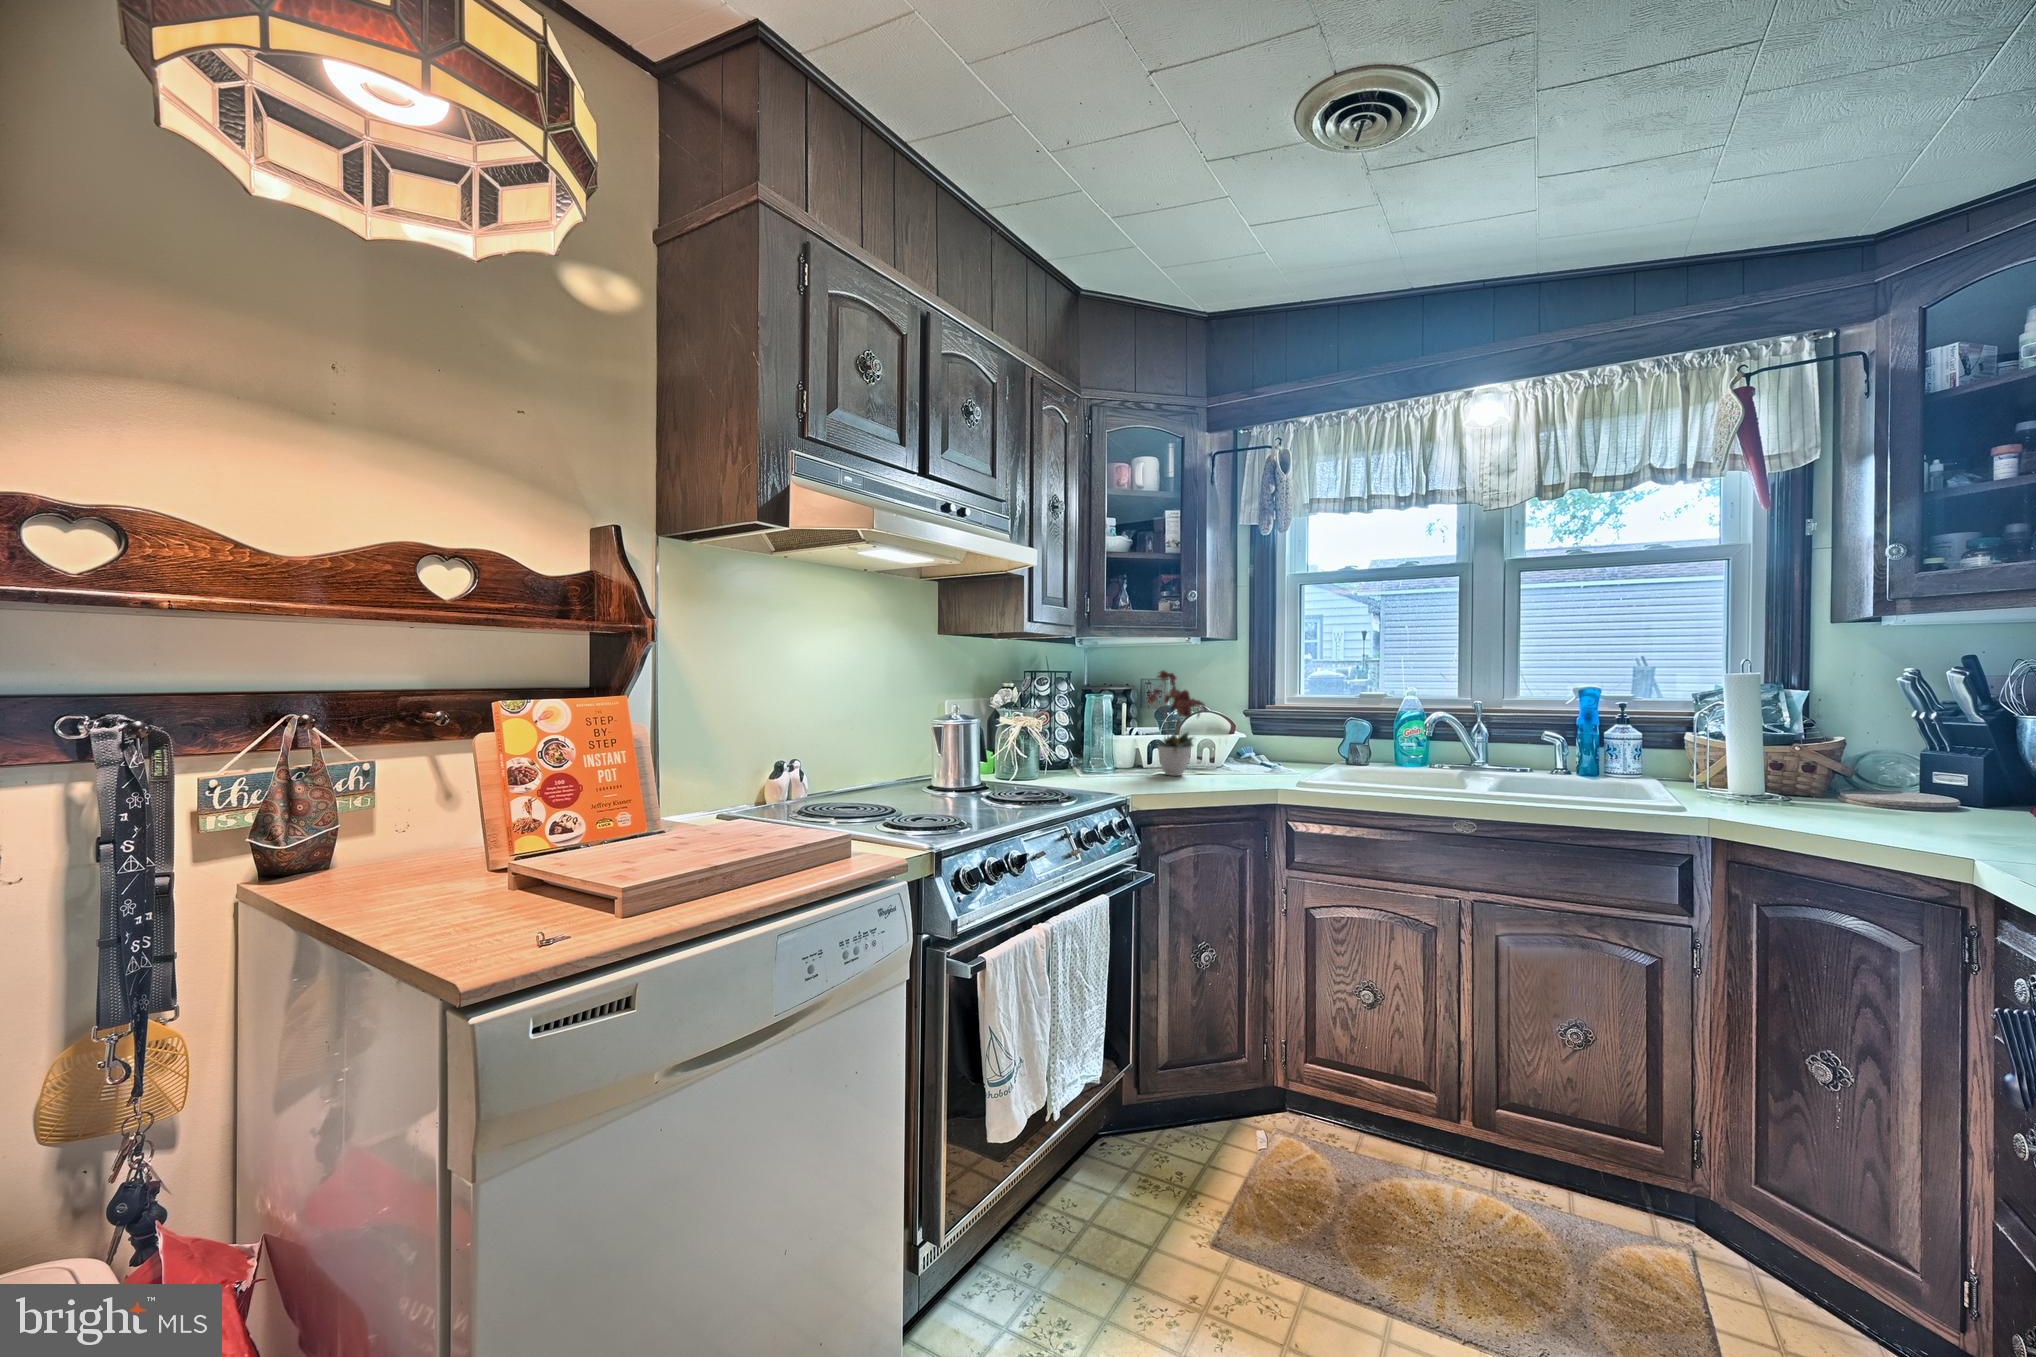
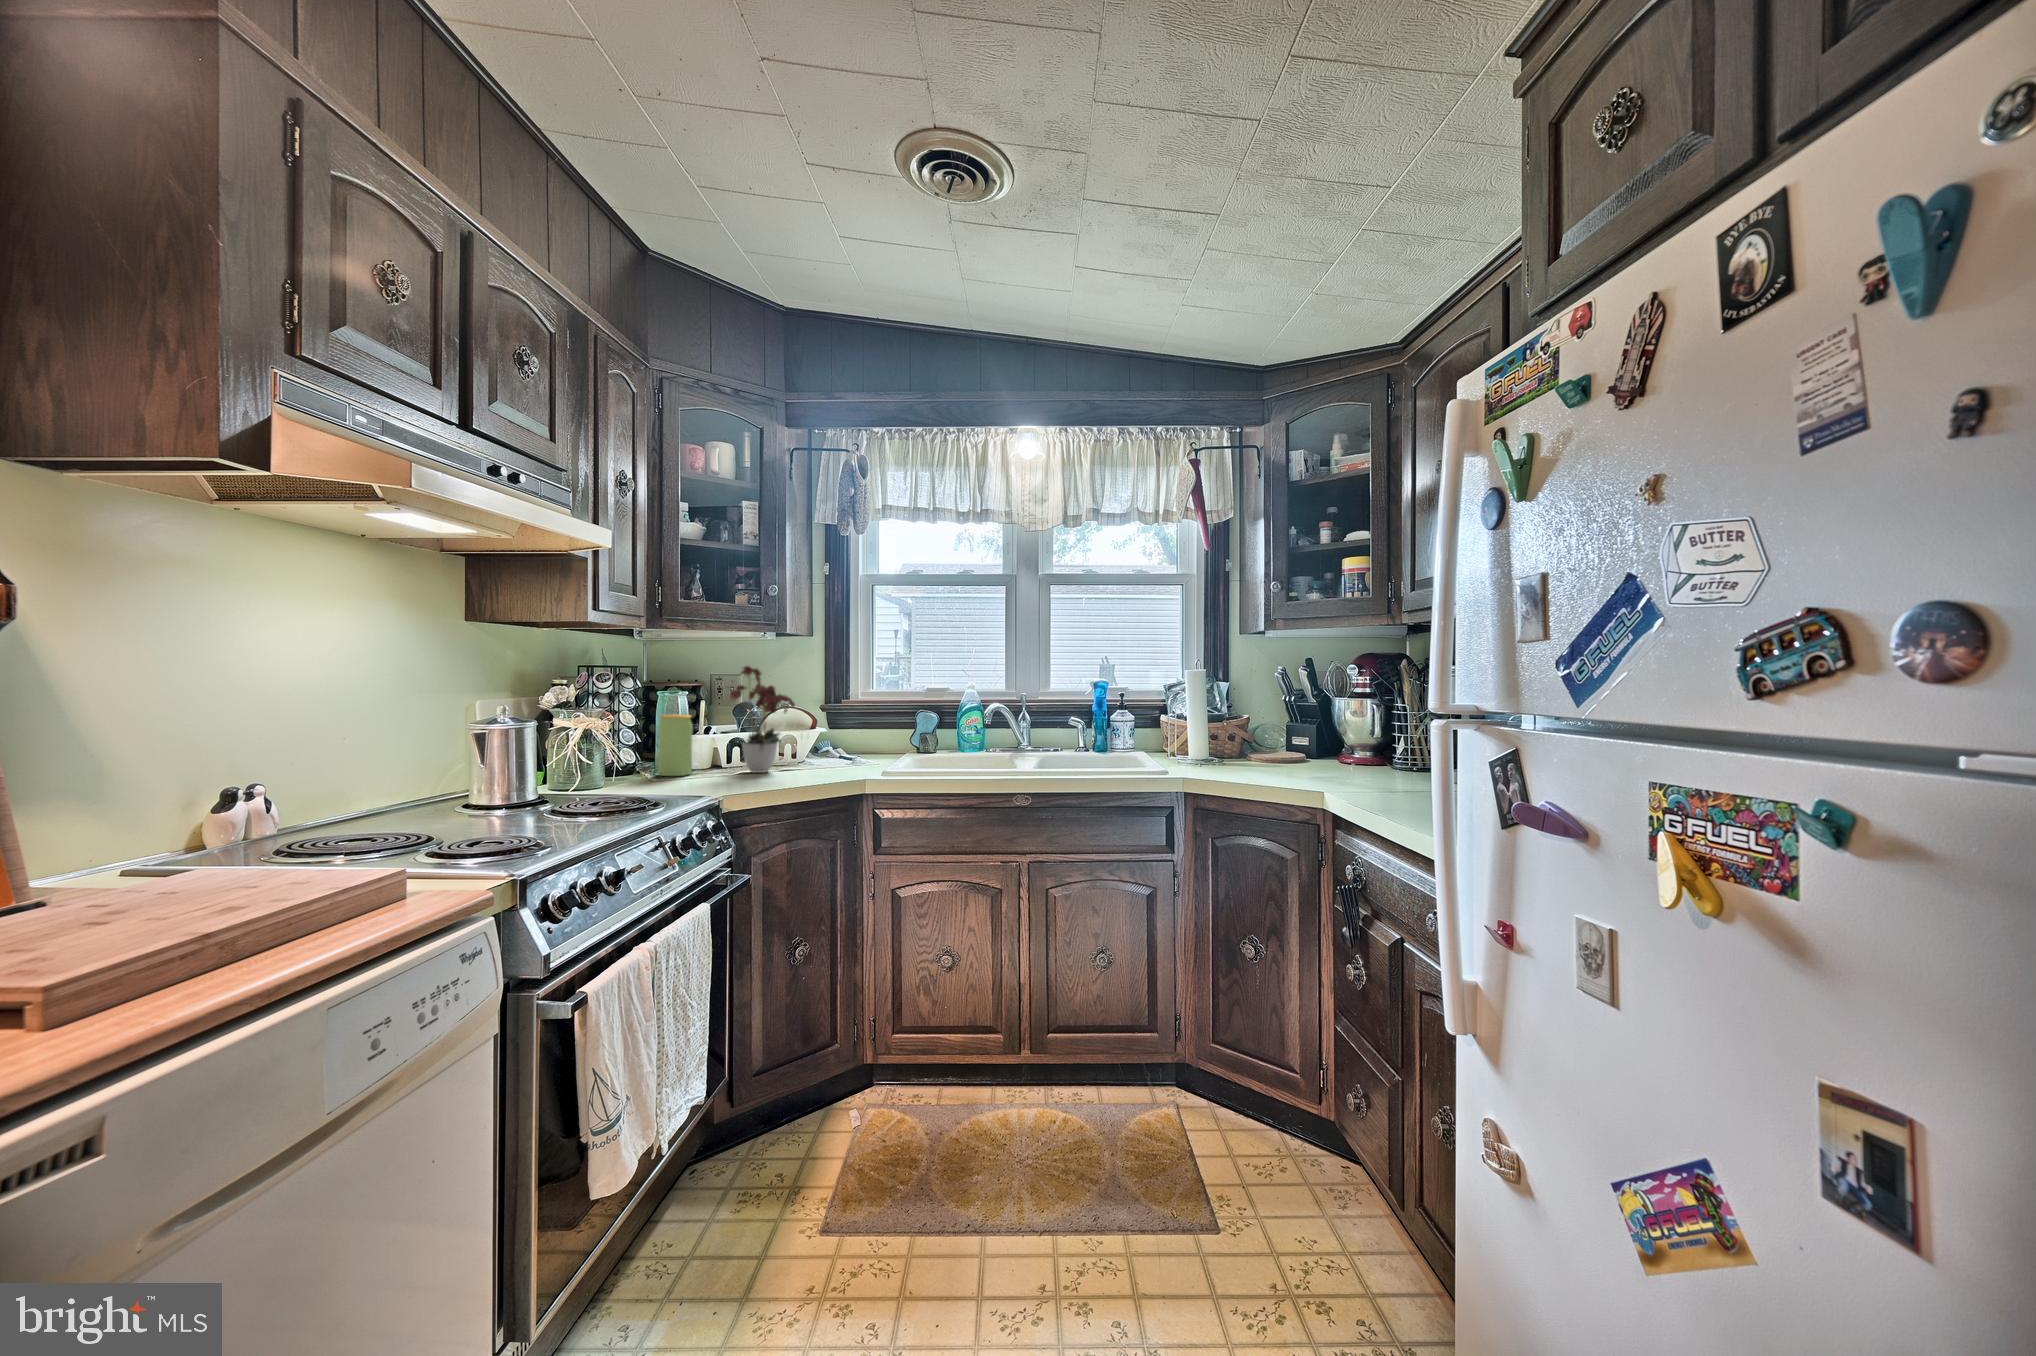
jar: none [1084,716,1113,773] -> present [658,715,693,776]

